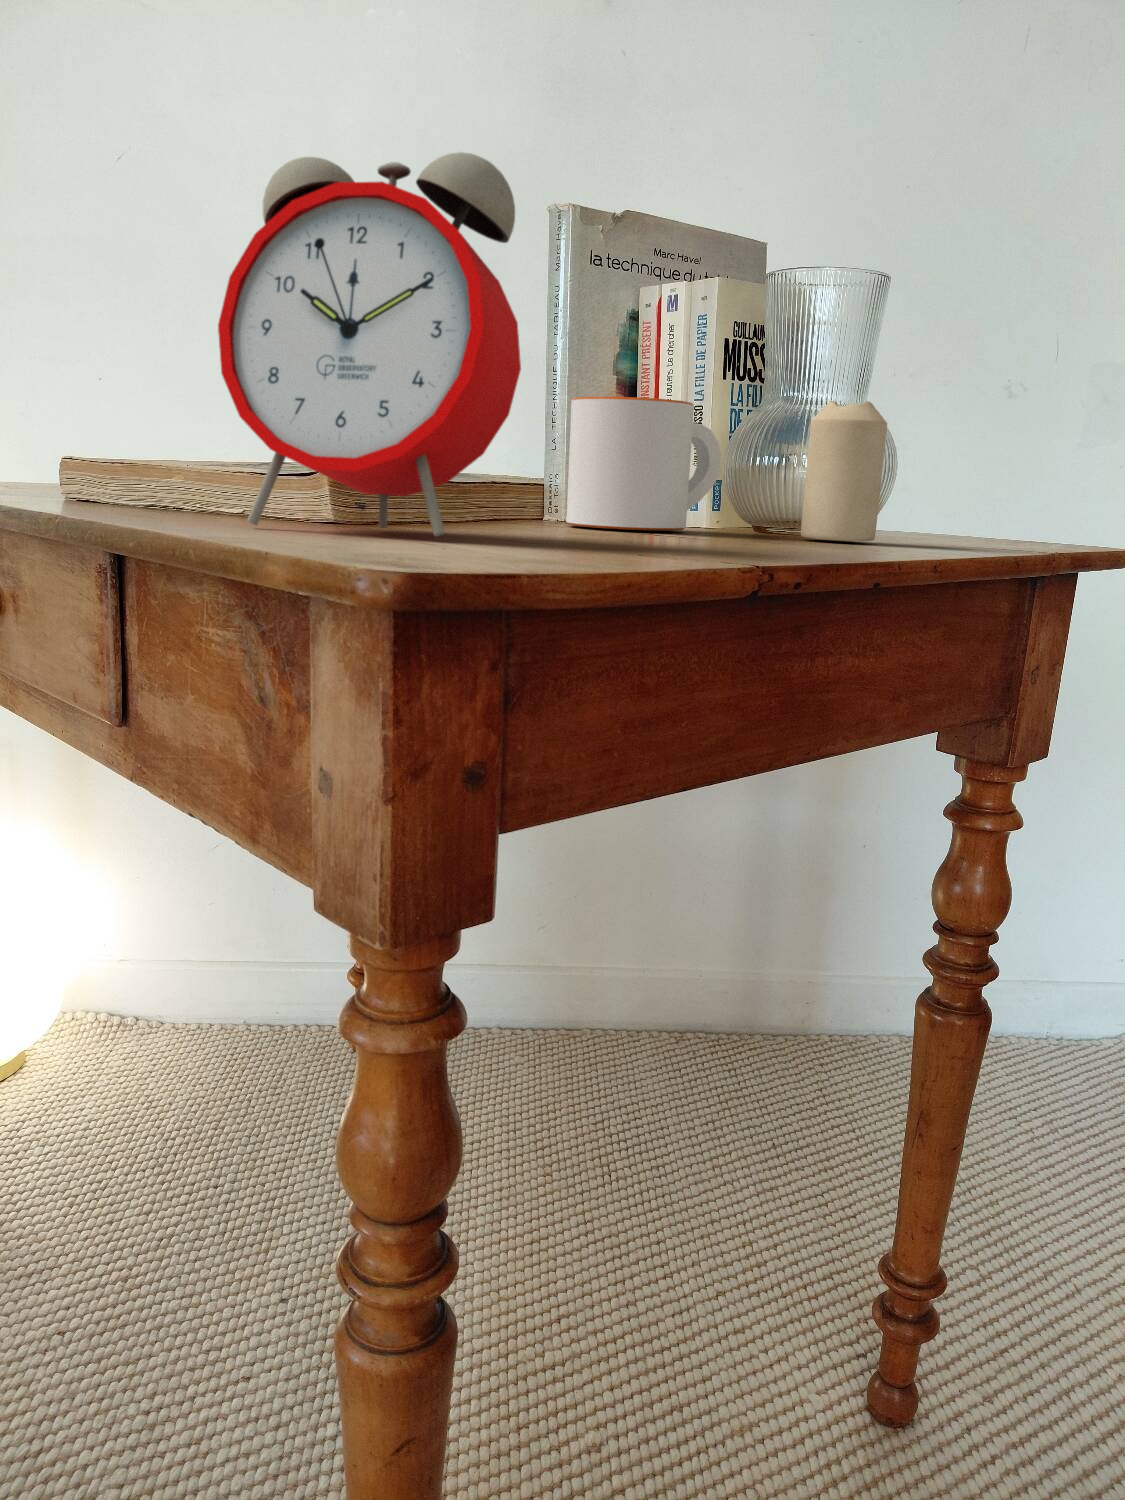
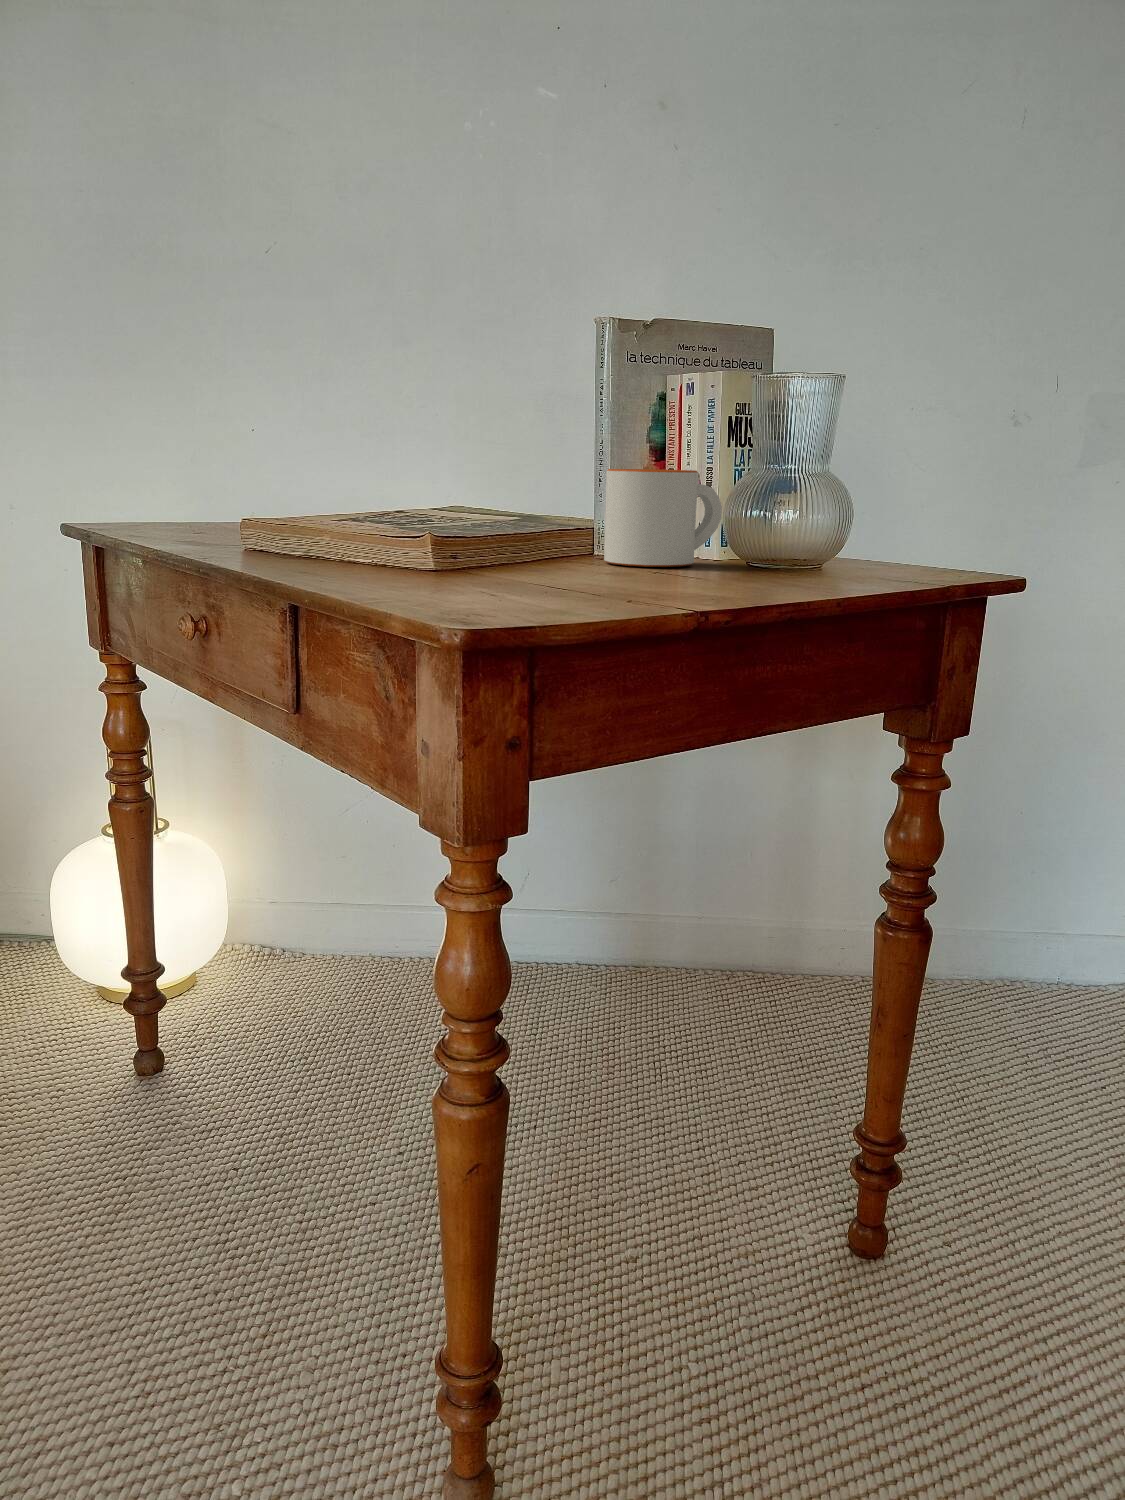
alarm clock: present [218,152,521,537] -> none [354,329,556,586]
candle: present [801,401,887,541] -> none [780,467,843,572]

